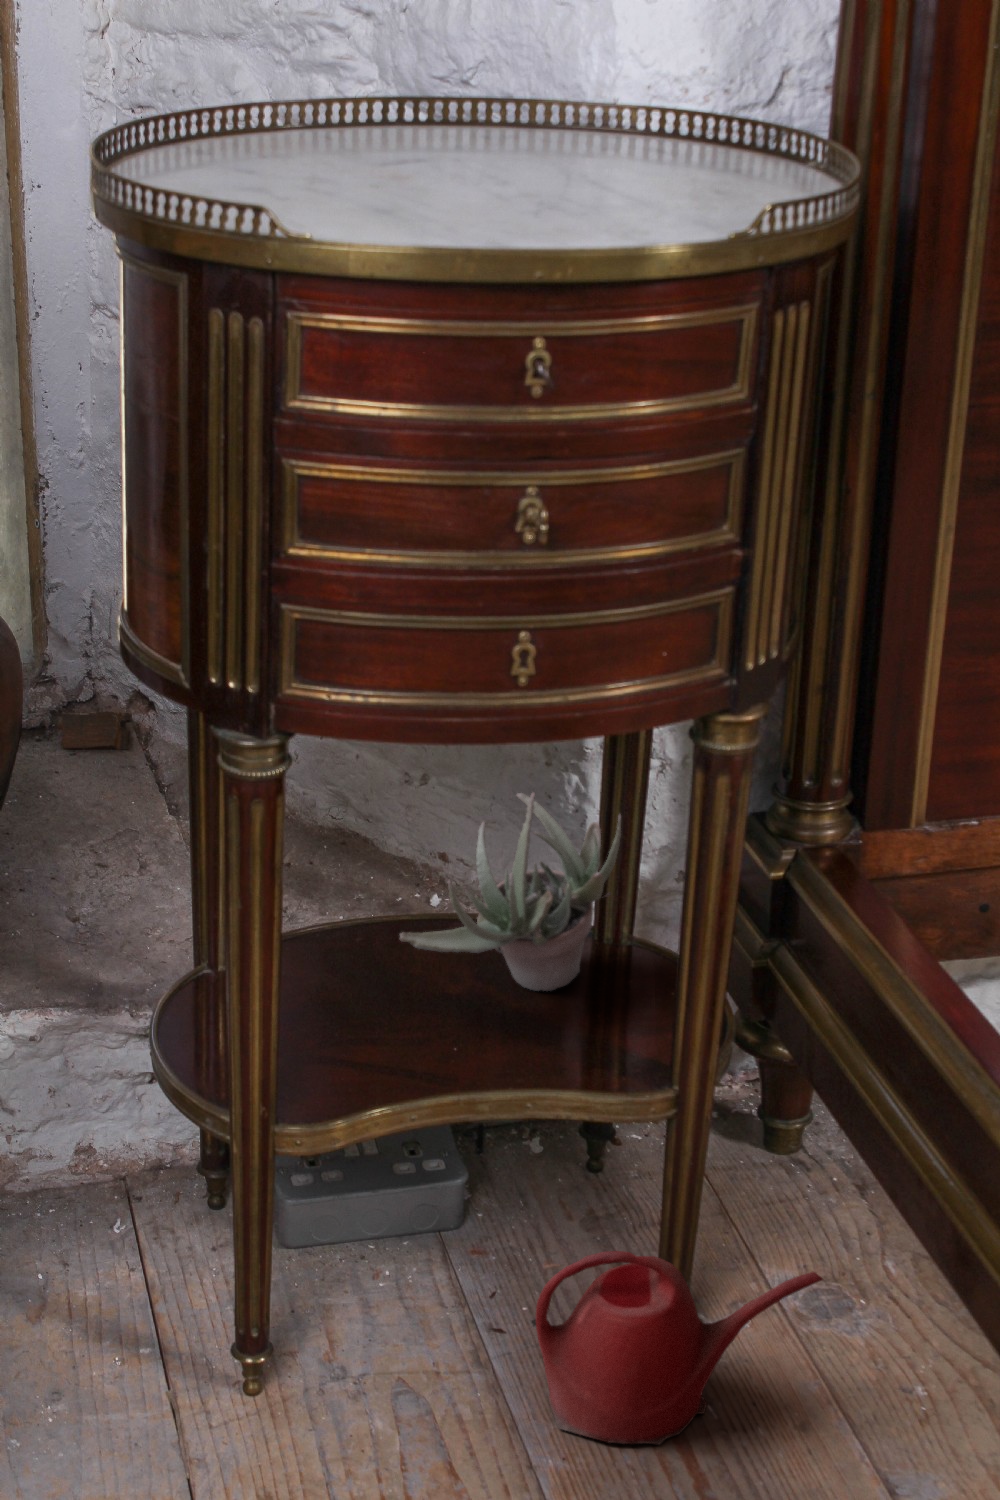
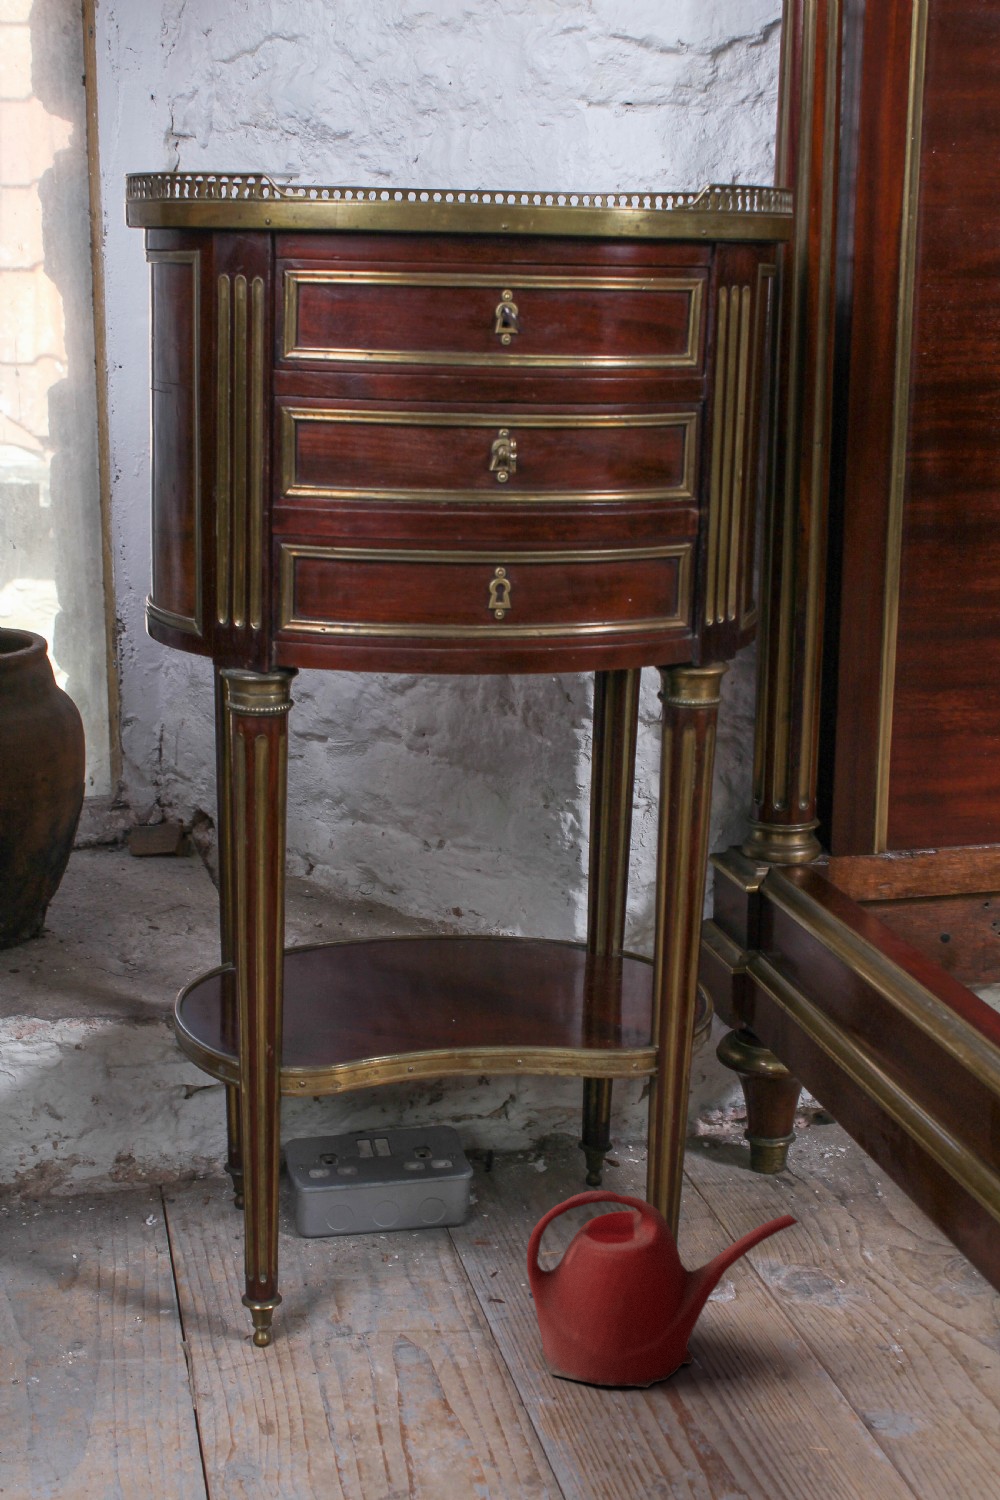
succulent plant: present [400,793,621,991] -> none [403,784,603,985]

